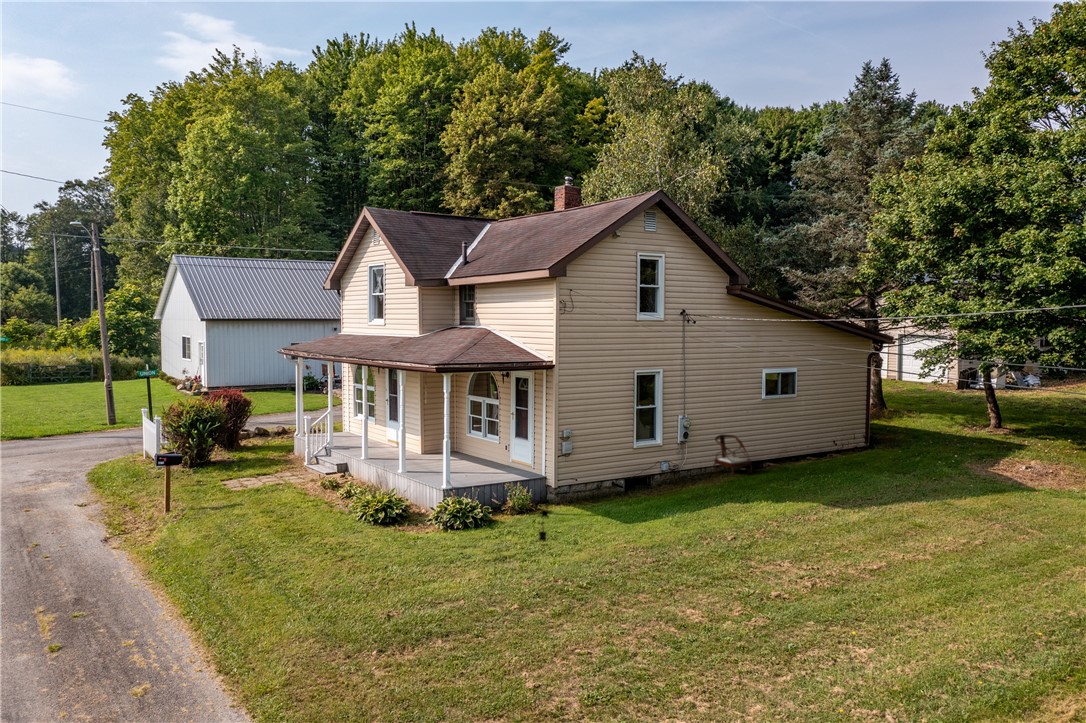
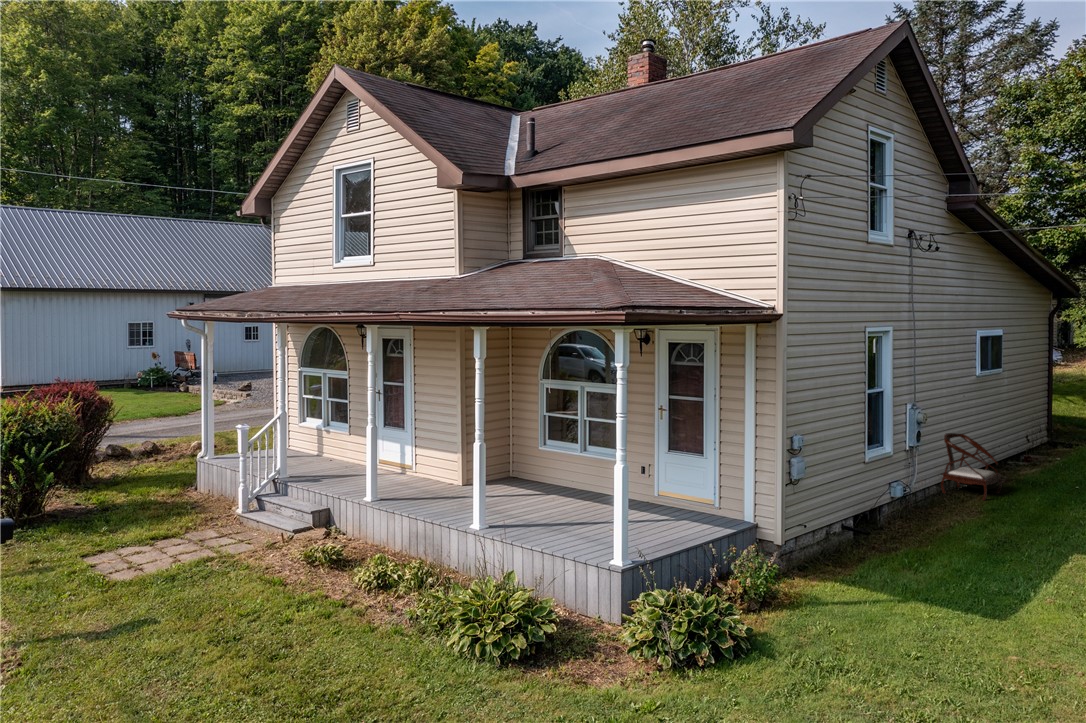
potted plant: present [537,507,550,539] -> none [877,598,929,673]

